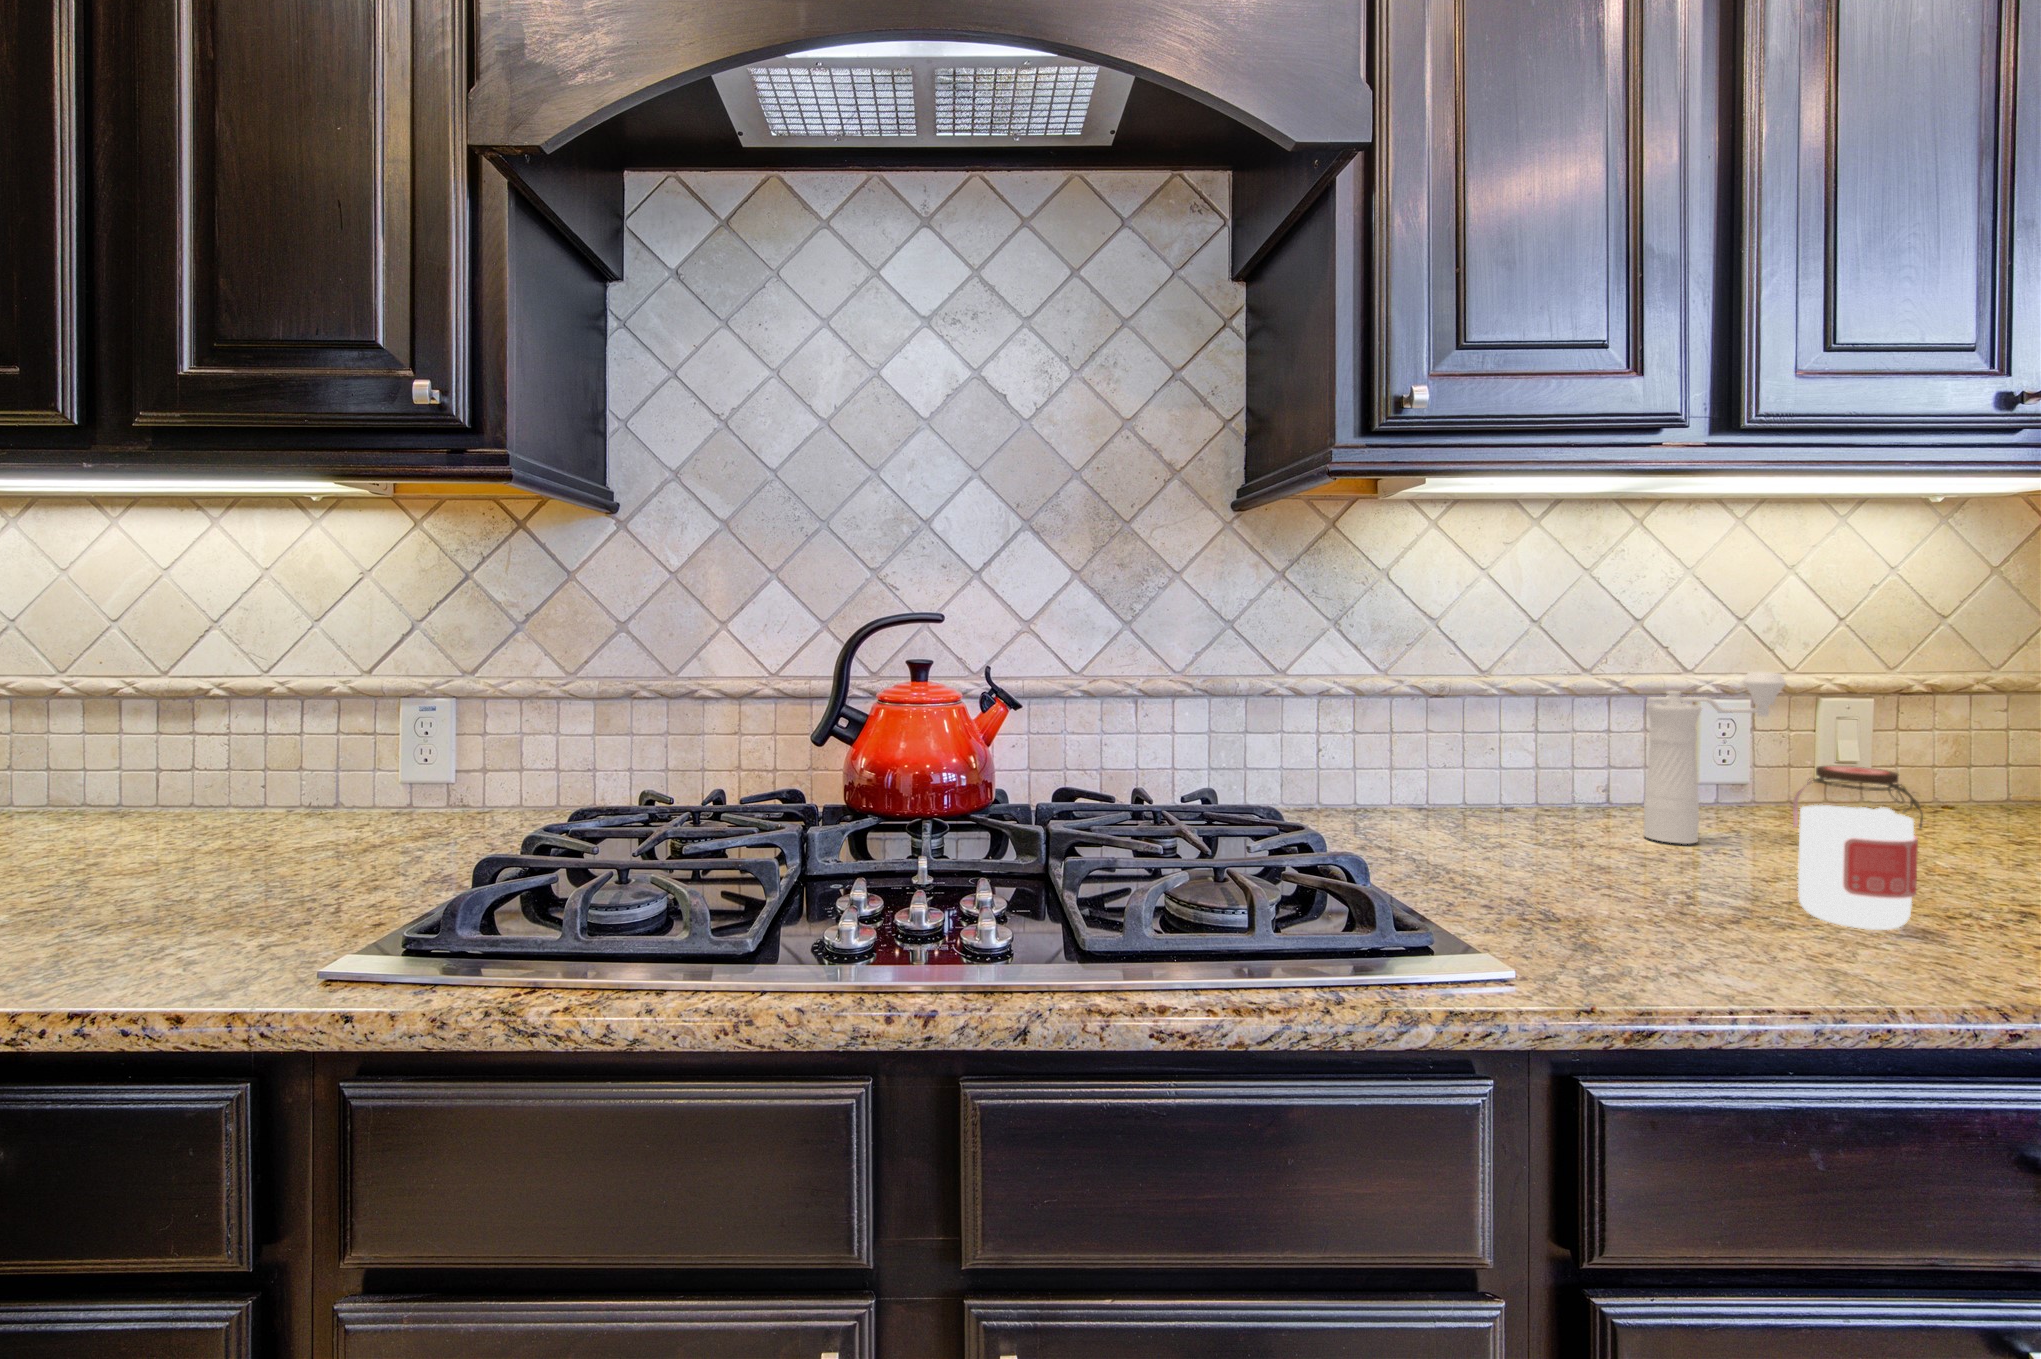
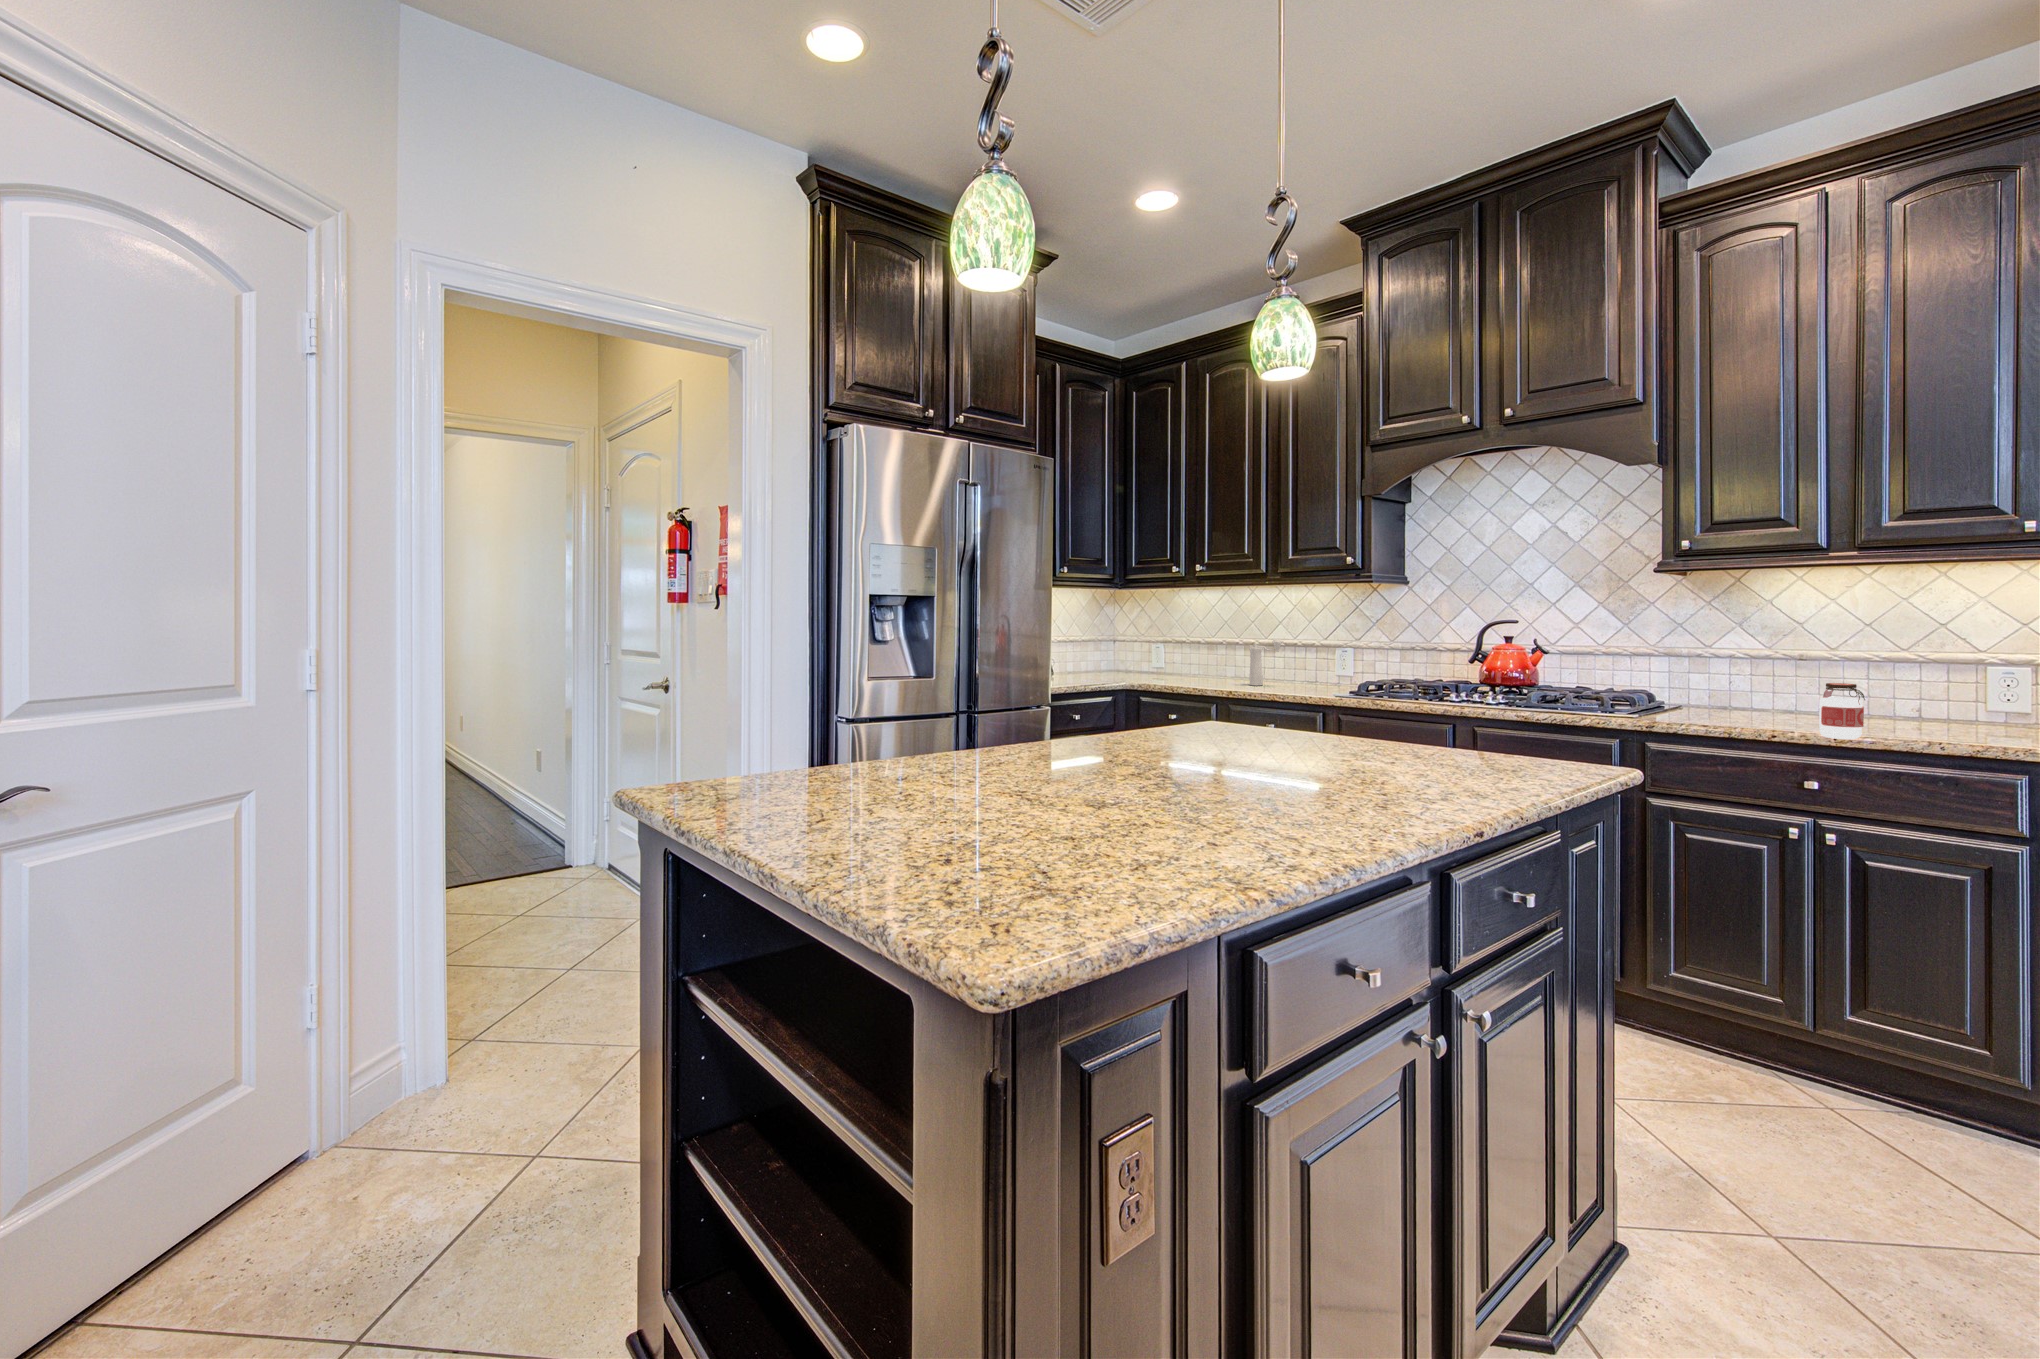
pepper mill: present [1644,672,1787,844] -> present [1249,639,1283,686]

